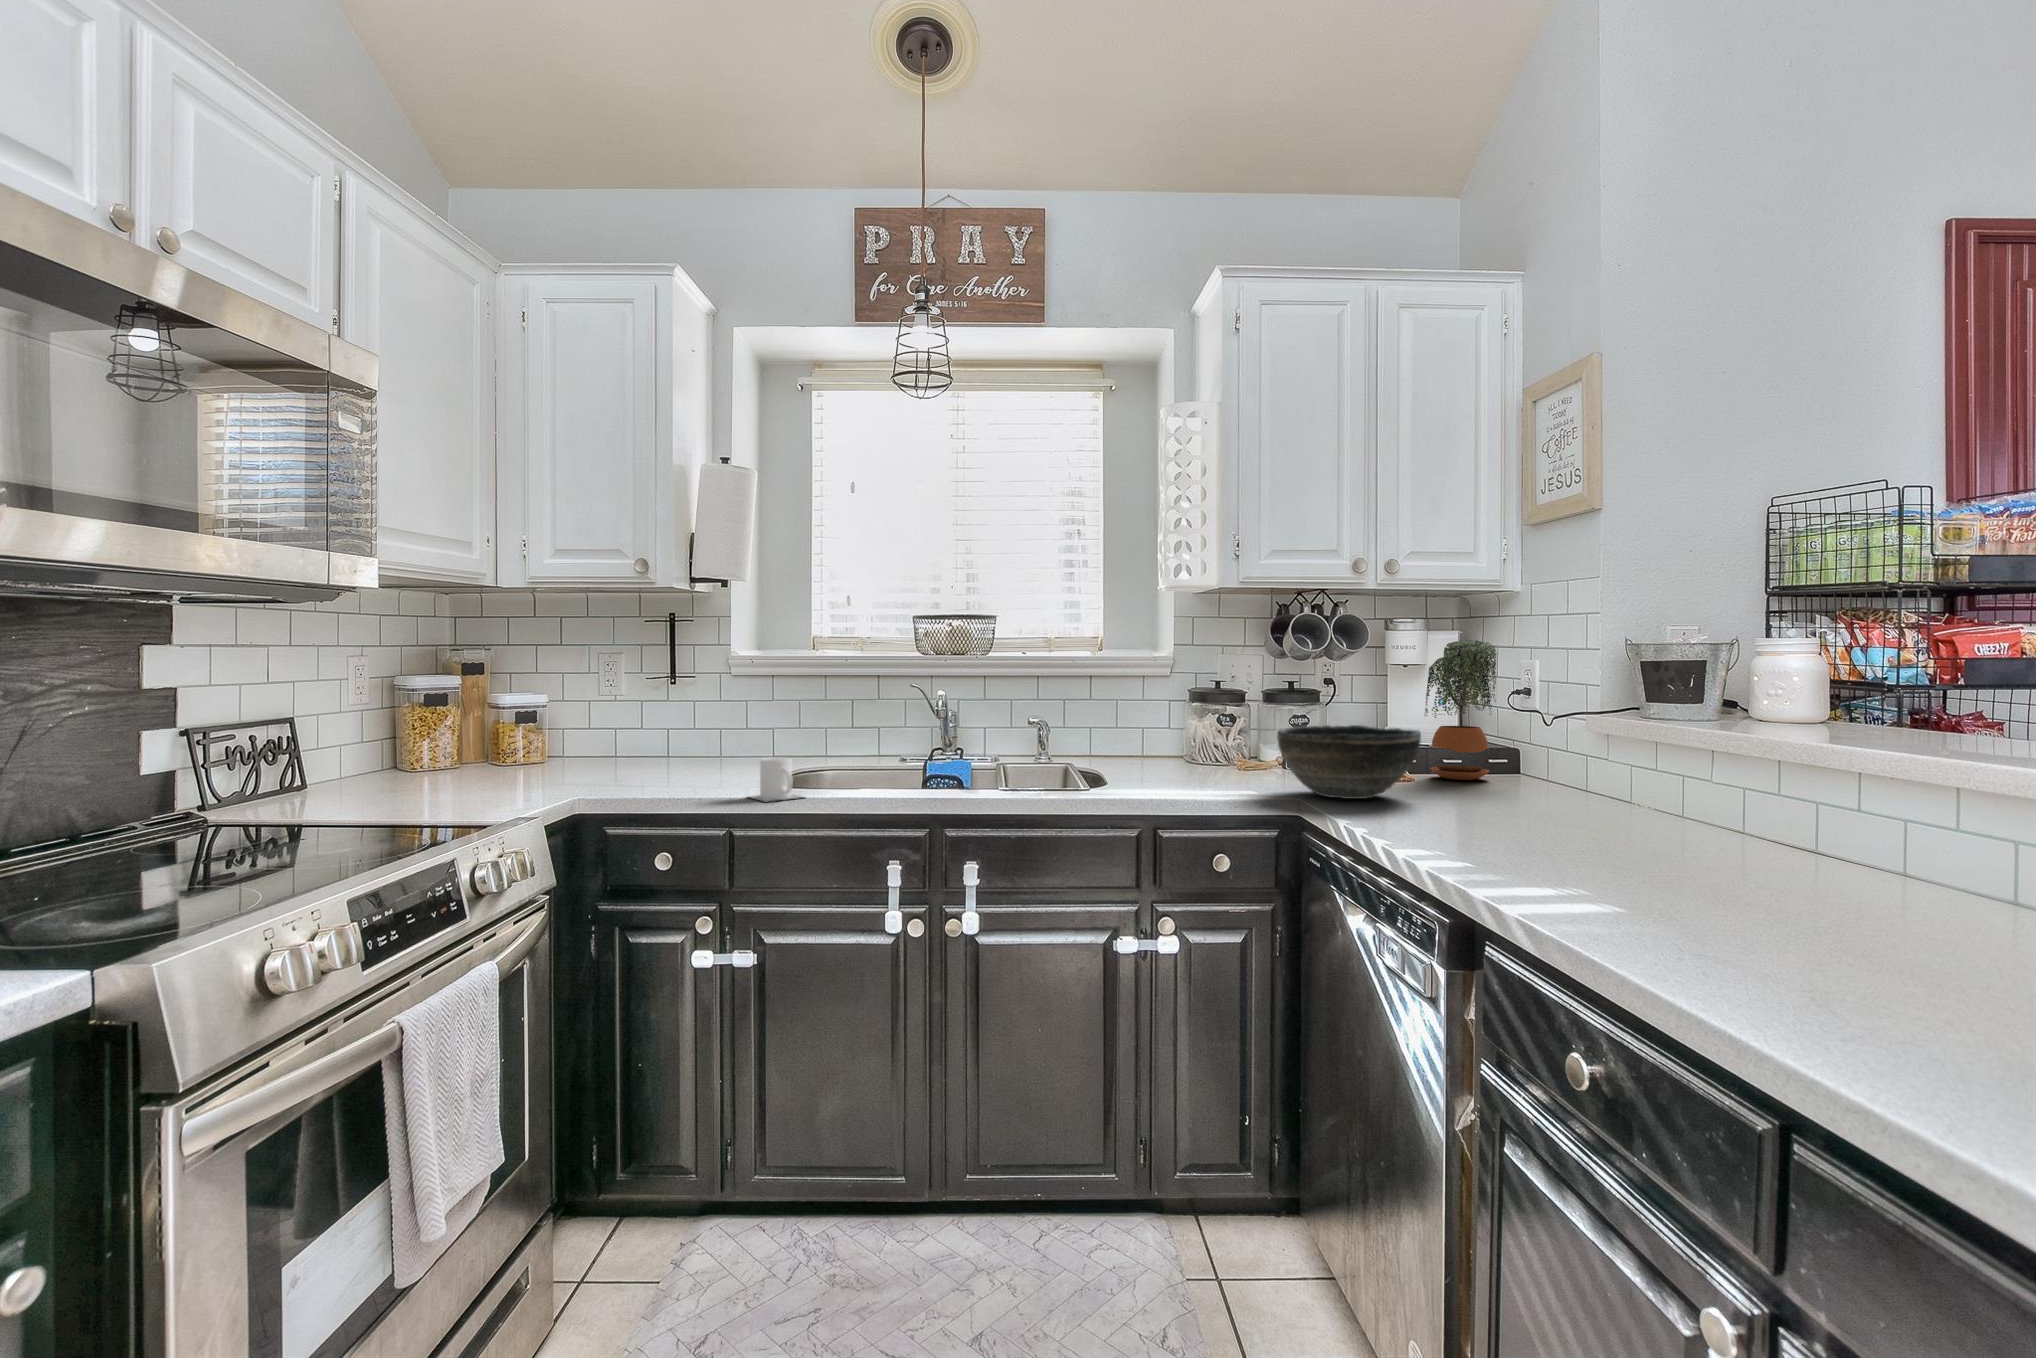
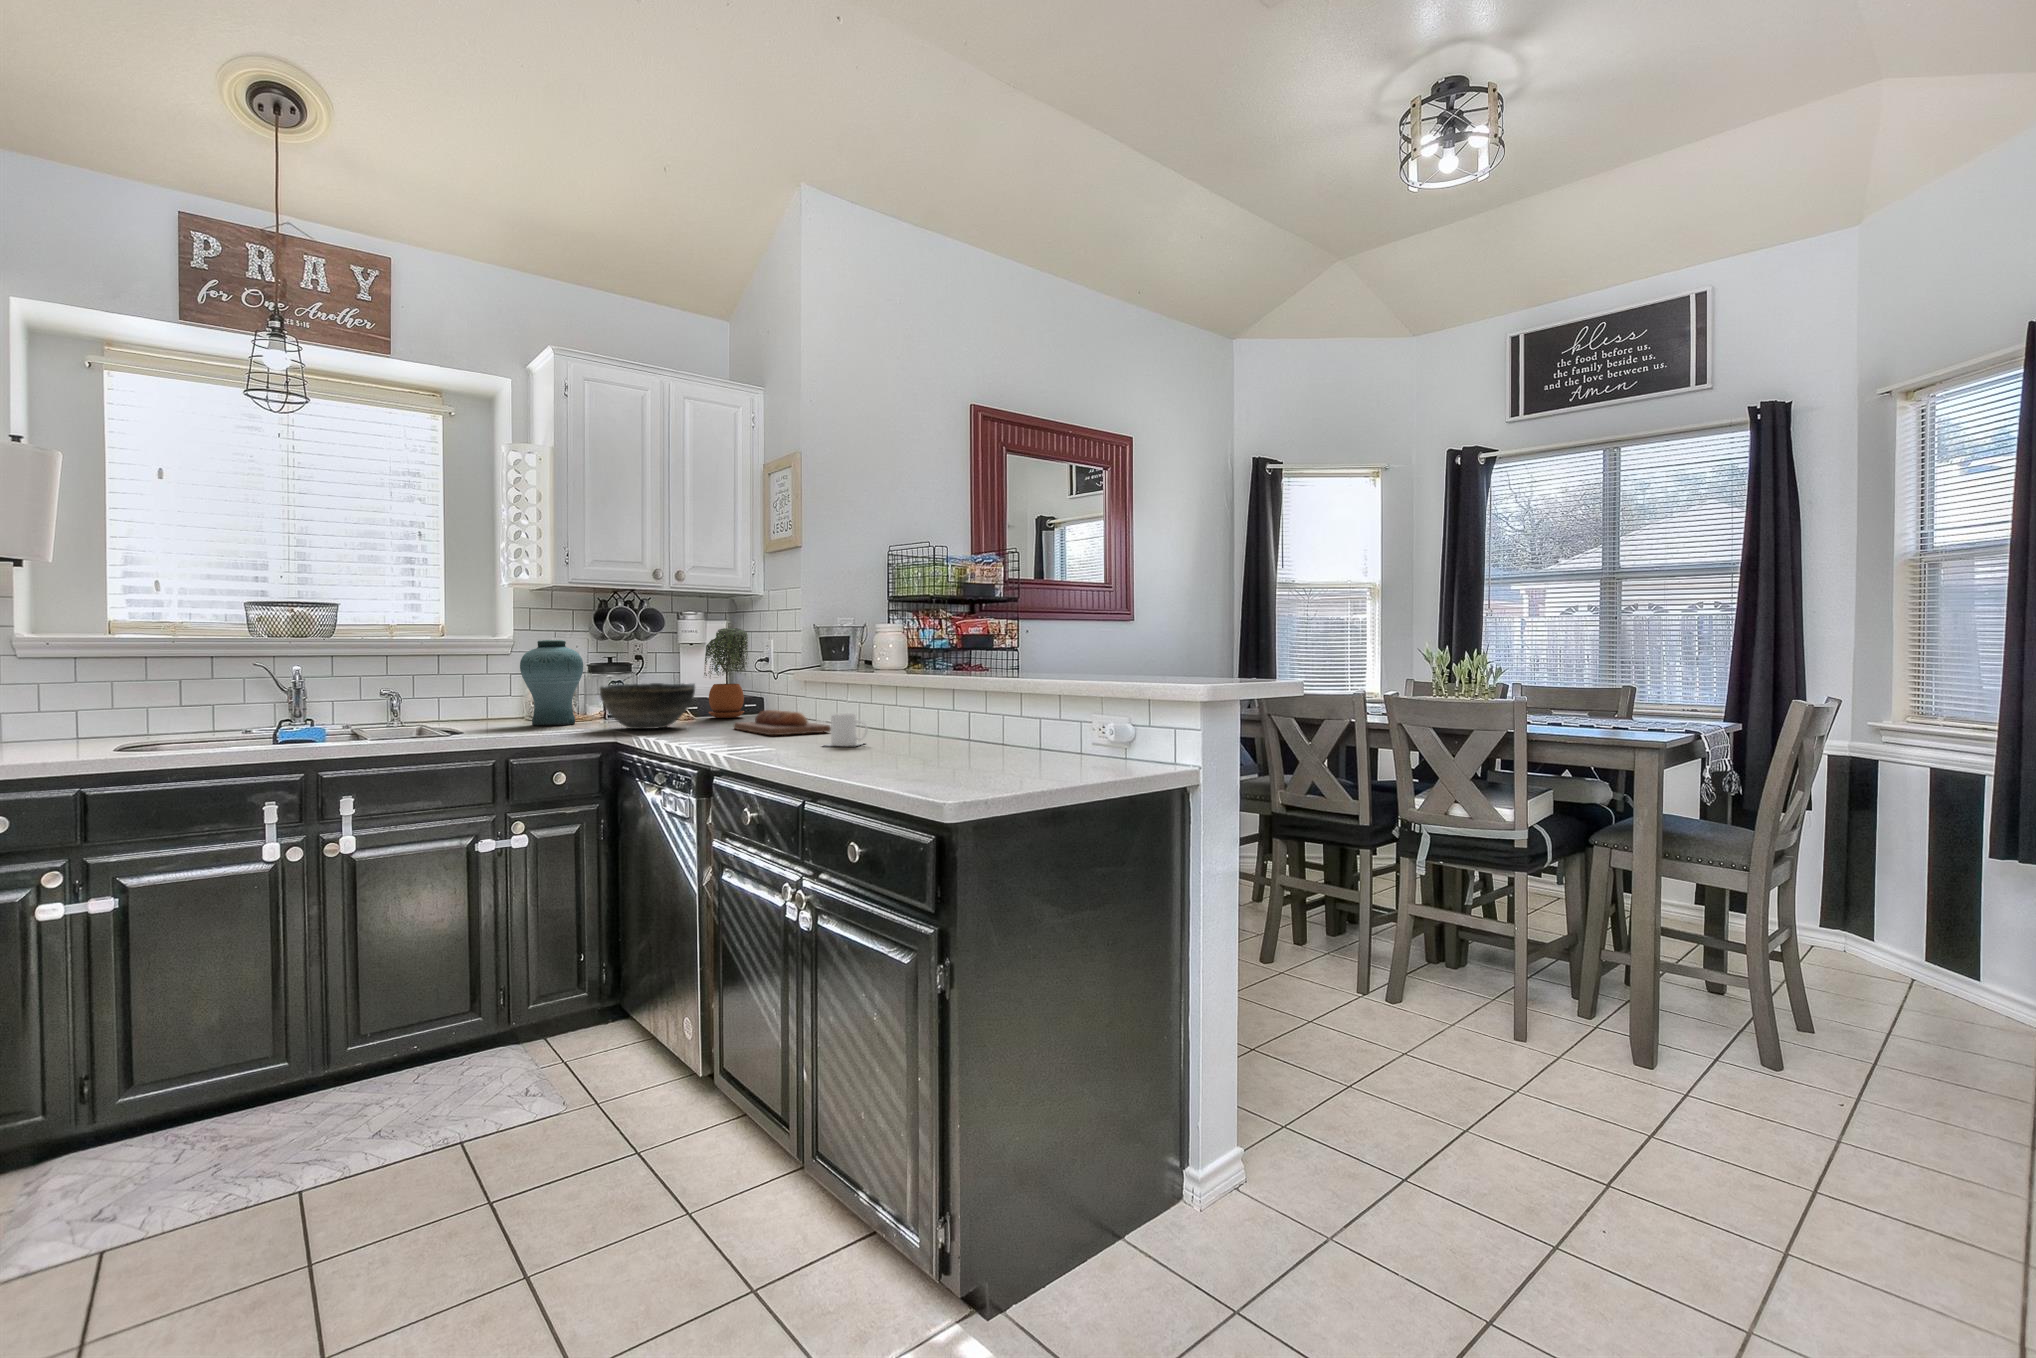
vase: none [1177,660,1255,777] -> present [520,640,583,725]
mug: present [750,757,802,802] -> present [826,713,868,746]
bread loaf: none [1489,785,1705,845] -> present [734,710,831,735]

